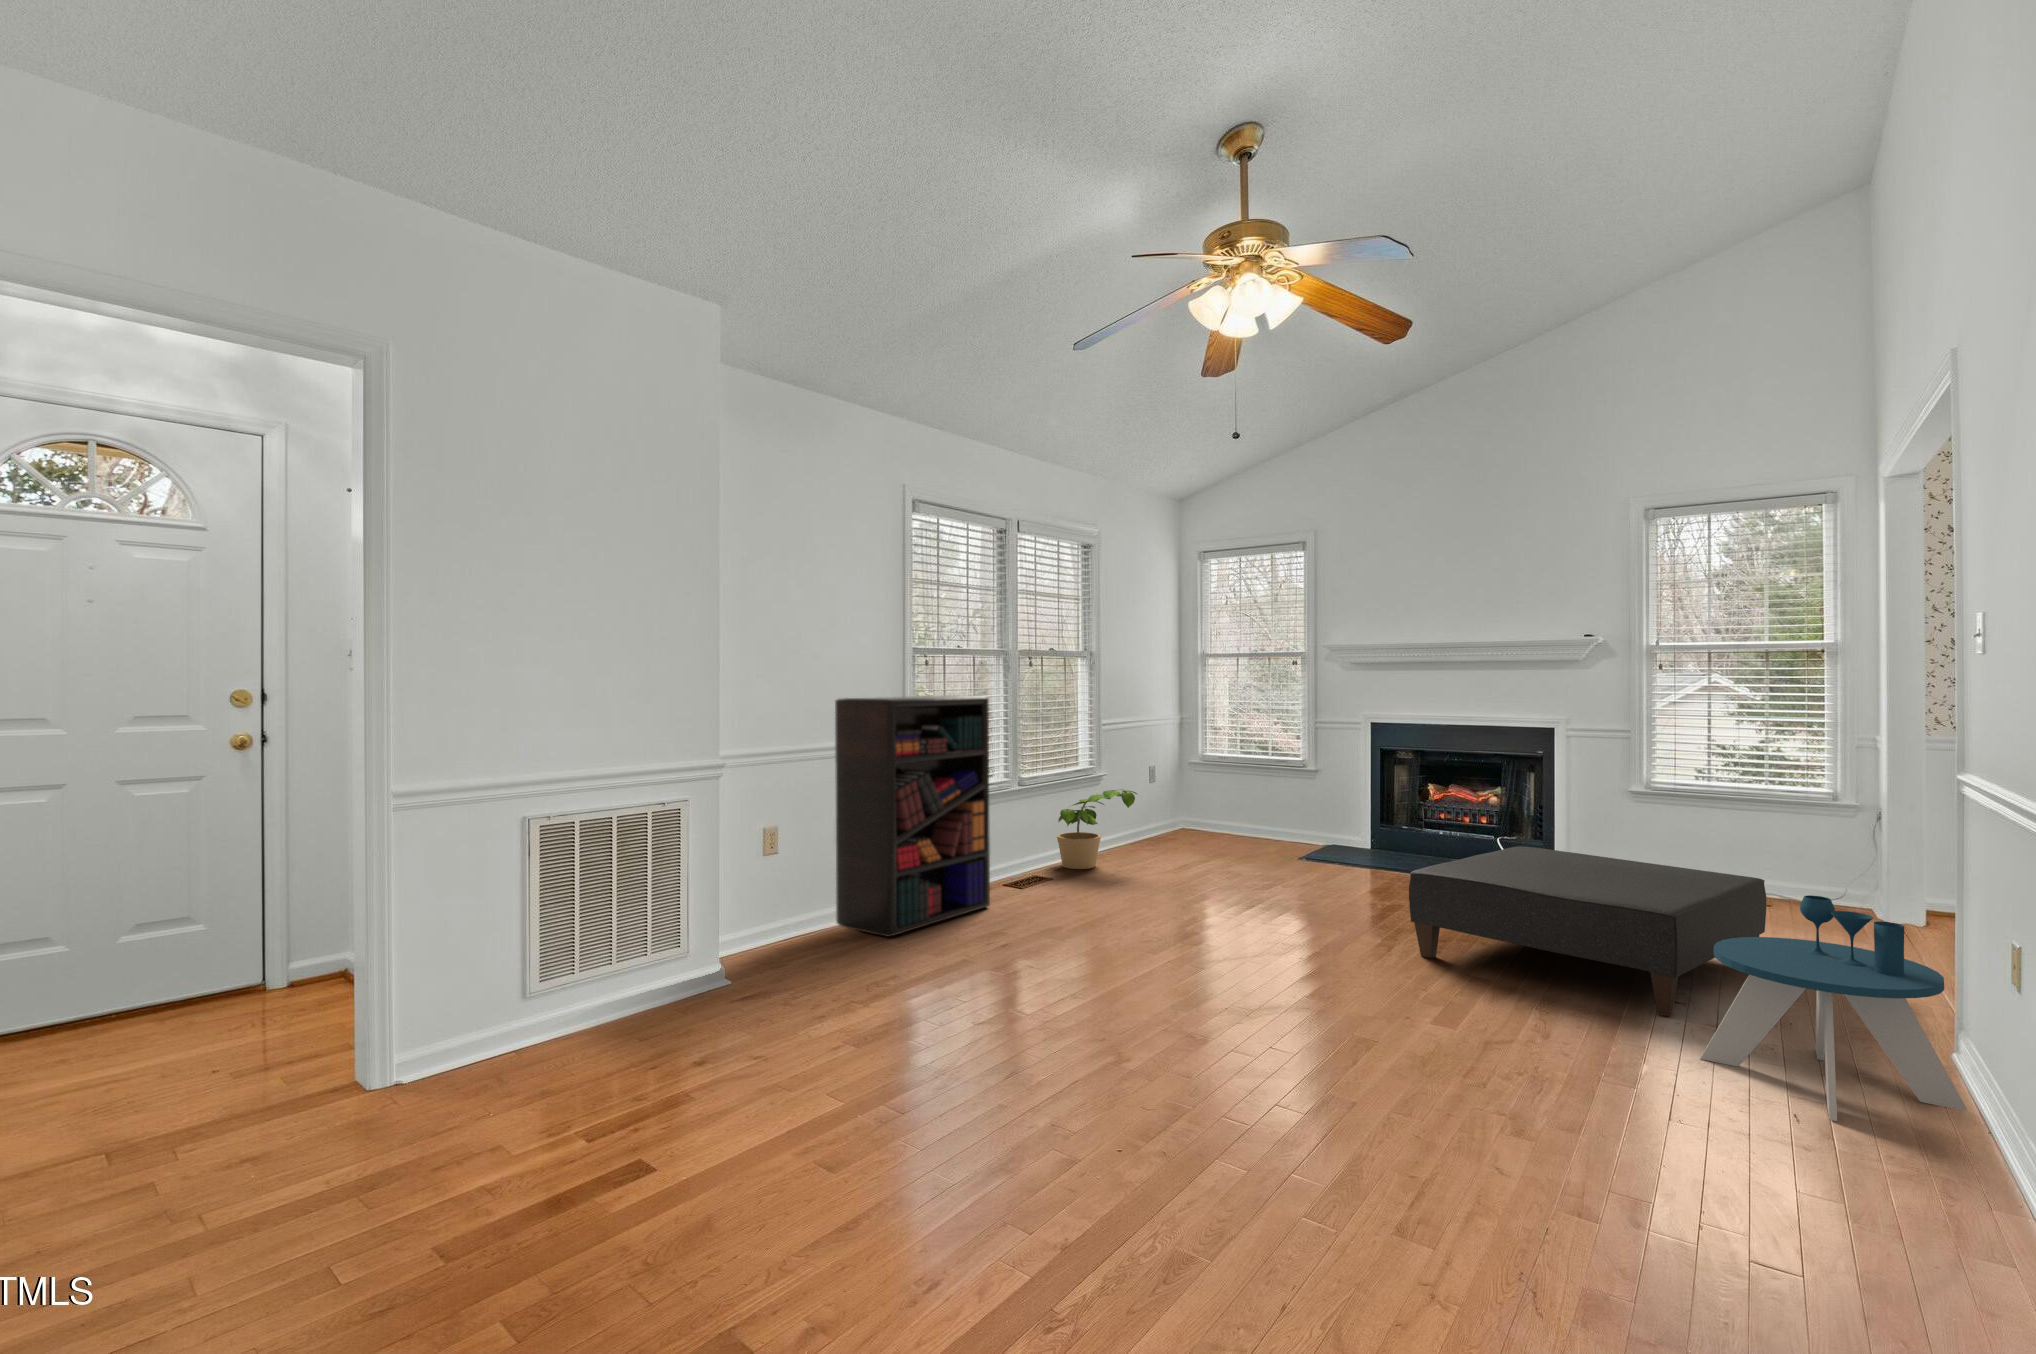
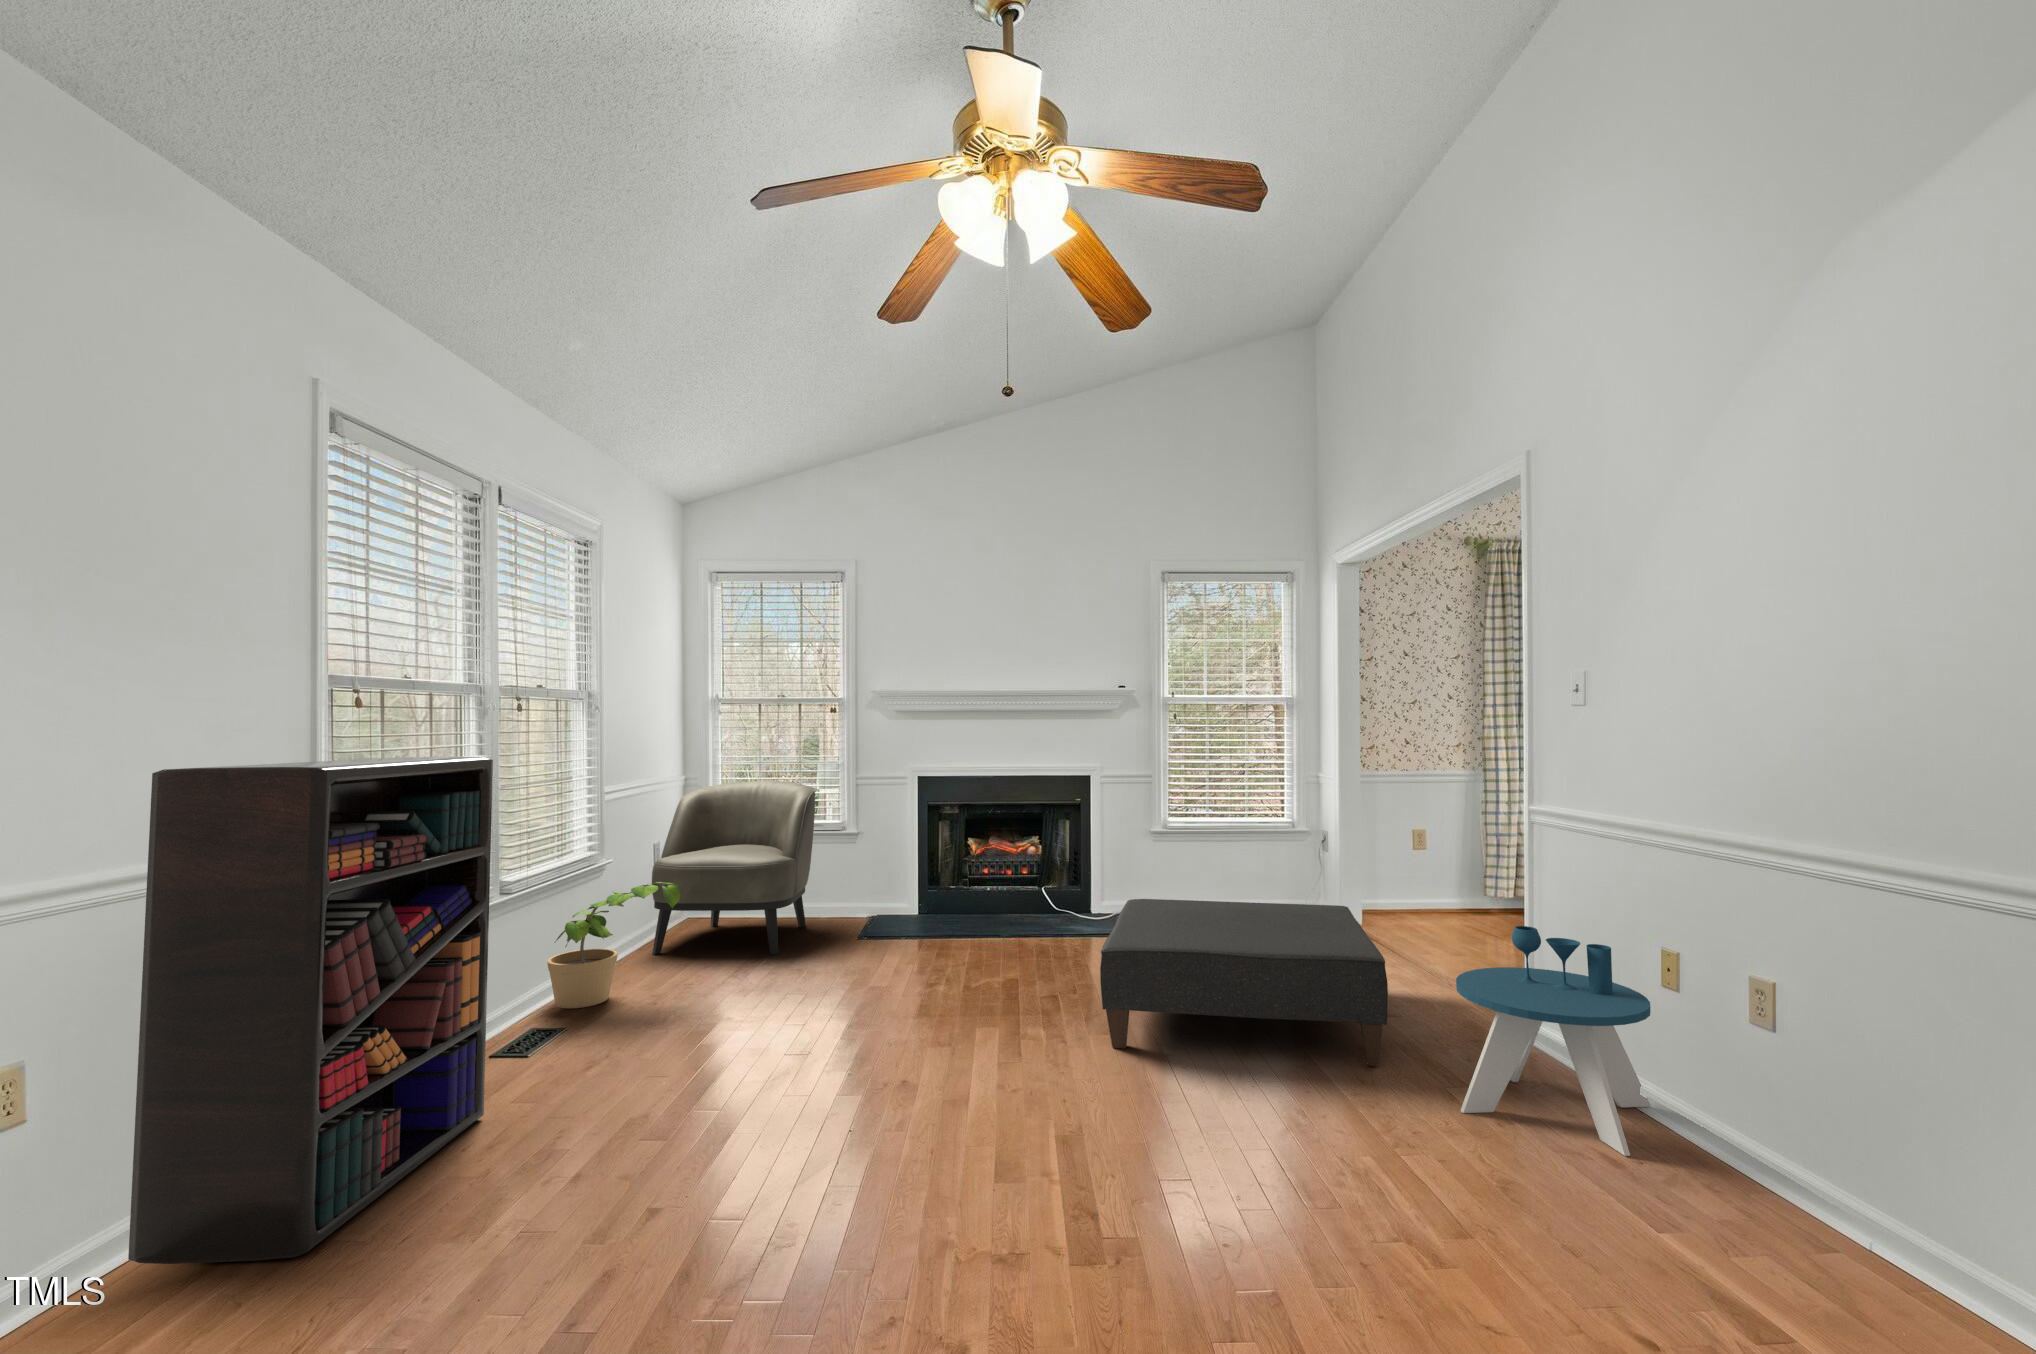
armchair: none [1143,721,1275,859] -> present [652,781,815,955]

